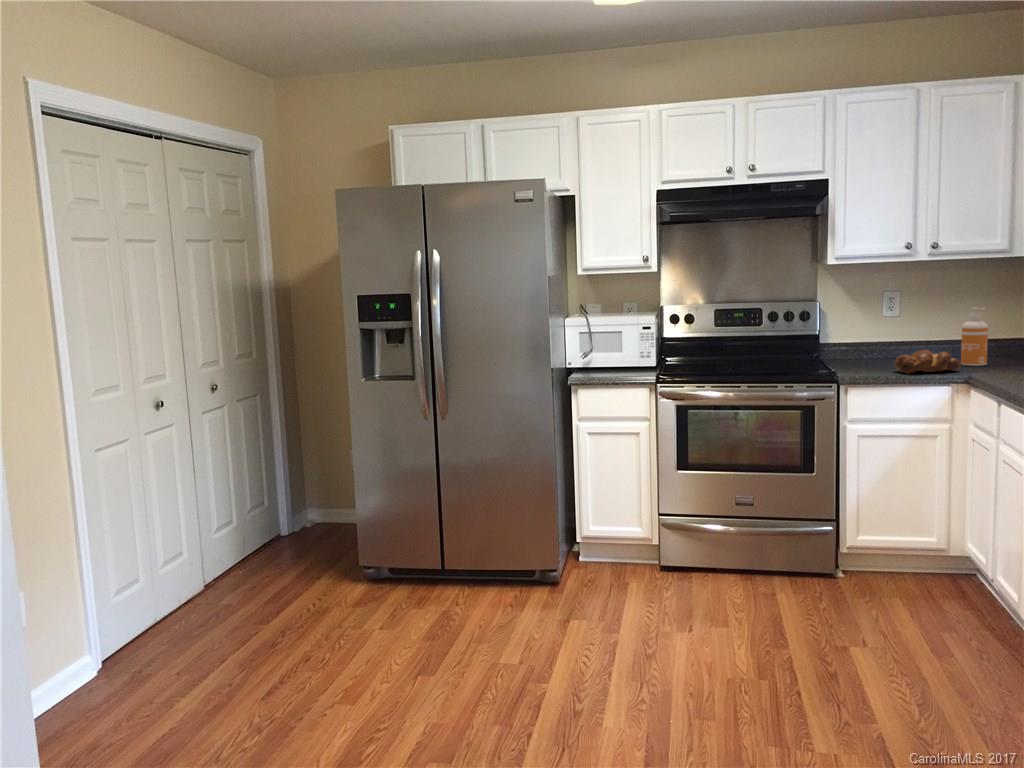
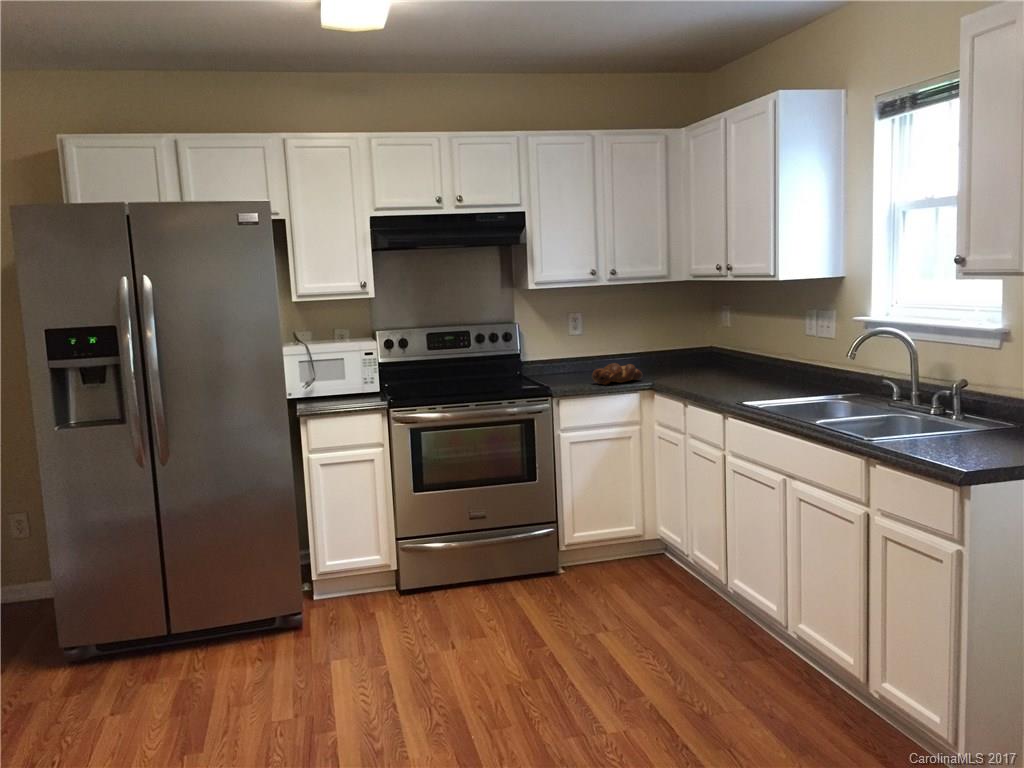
soap dispenser: present [961,307,988,366] -> none [636,325,656,375]

